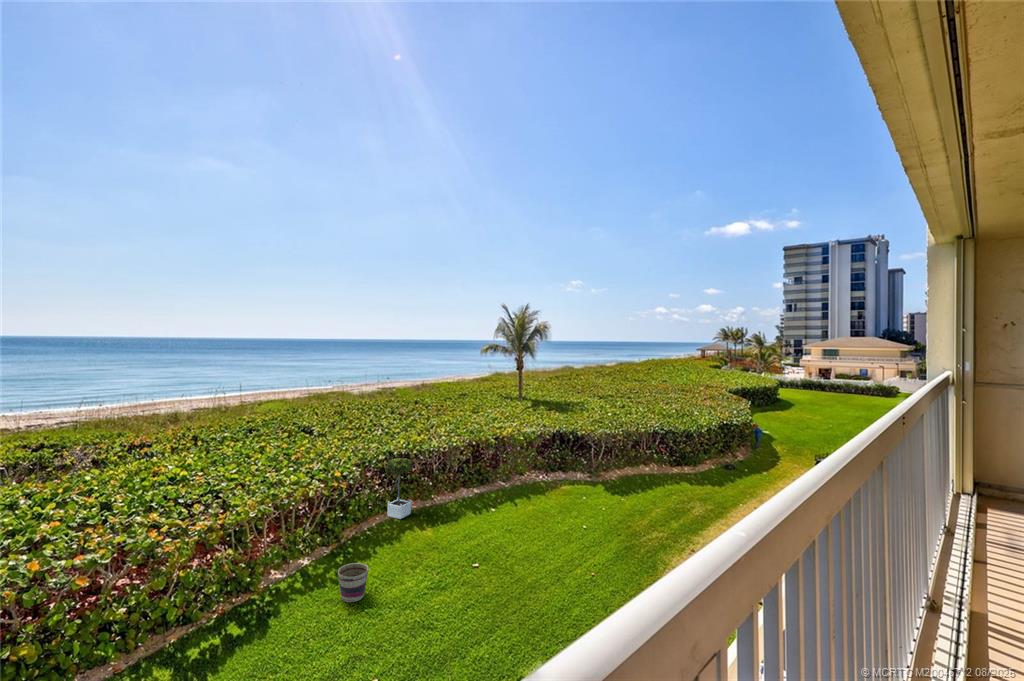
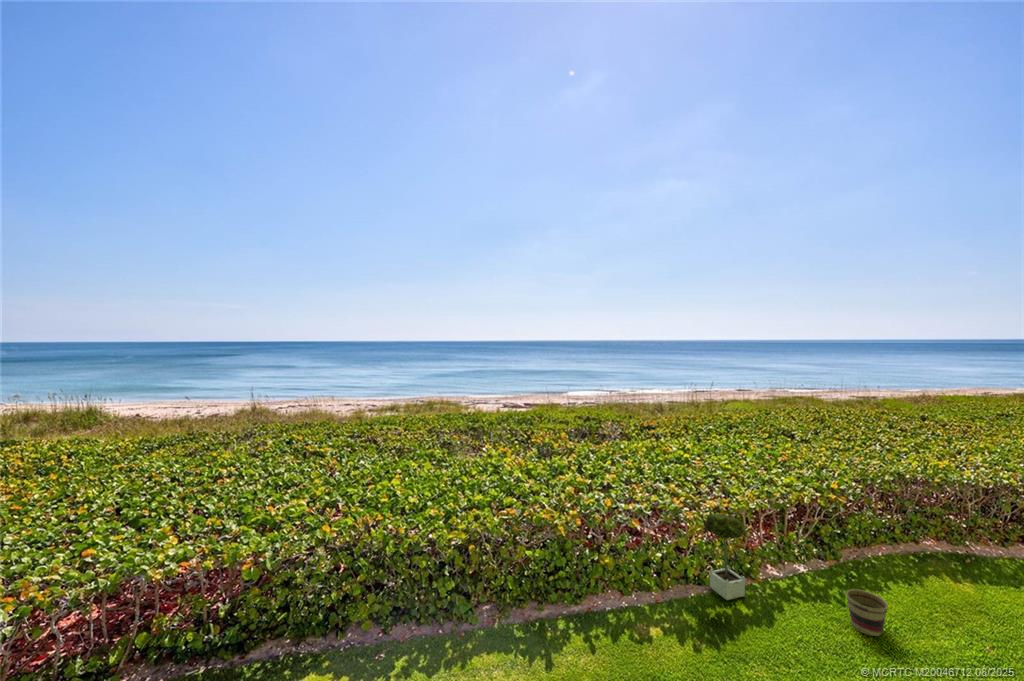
potted tree: present [385,458,412,519] -> present [705,514,745,600]

